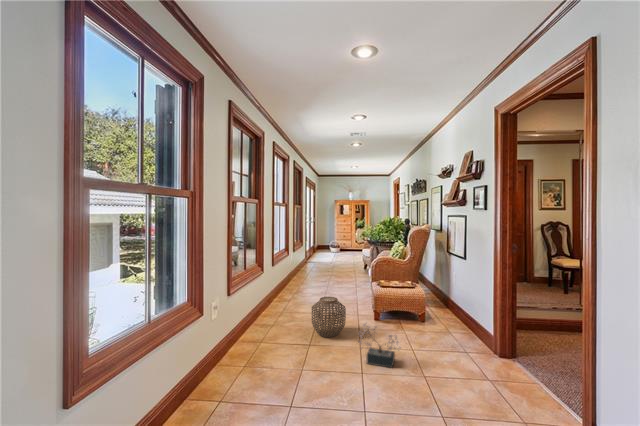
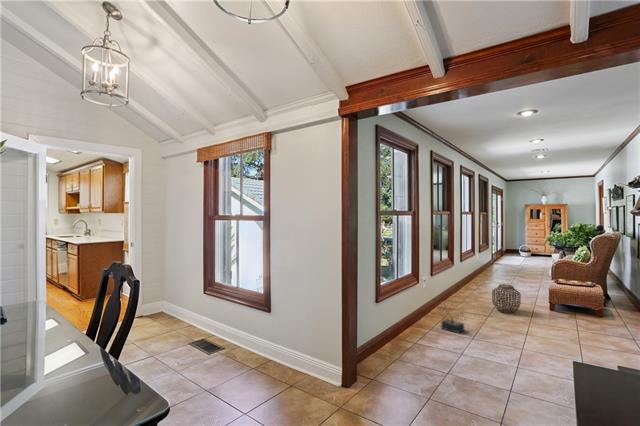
decorative plant: present [358,324,398,368] -> present [438,304,466,333]

